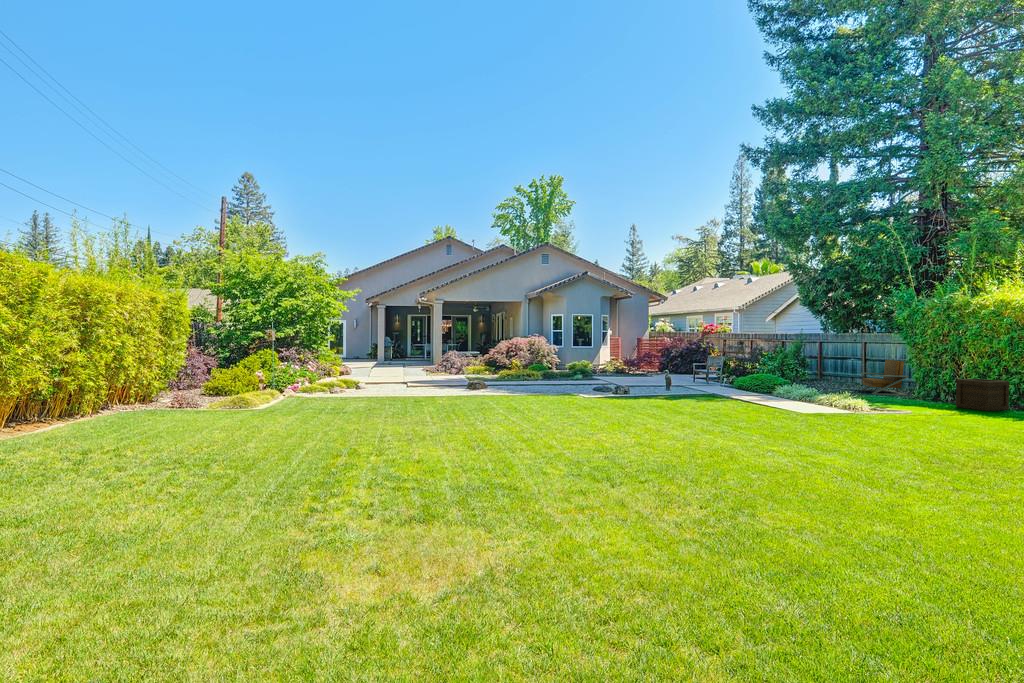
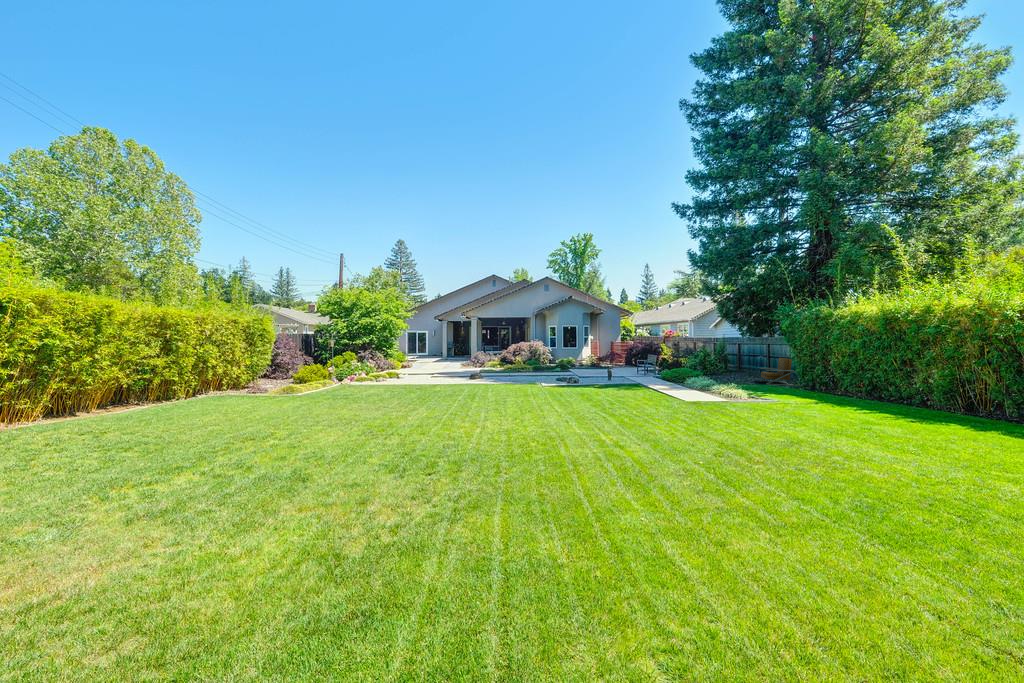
wooden crate: present [956,379,1009,411] -> none [826,373,871,400]

